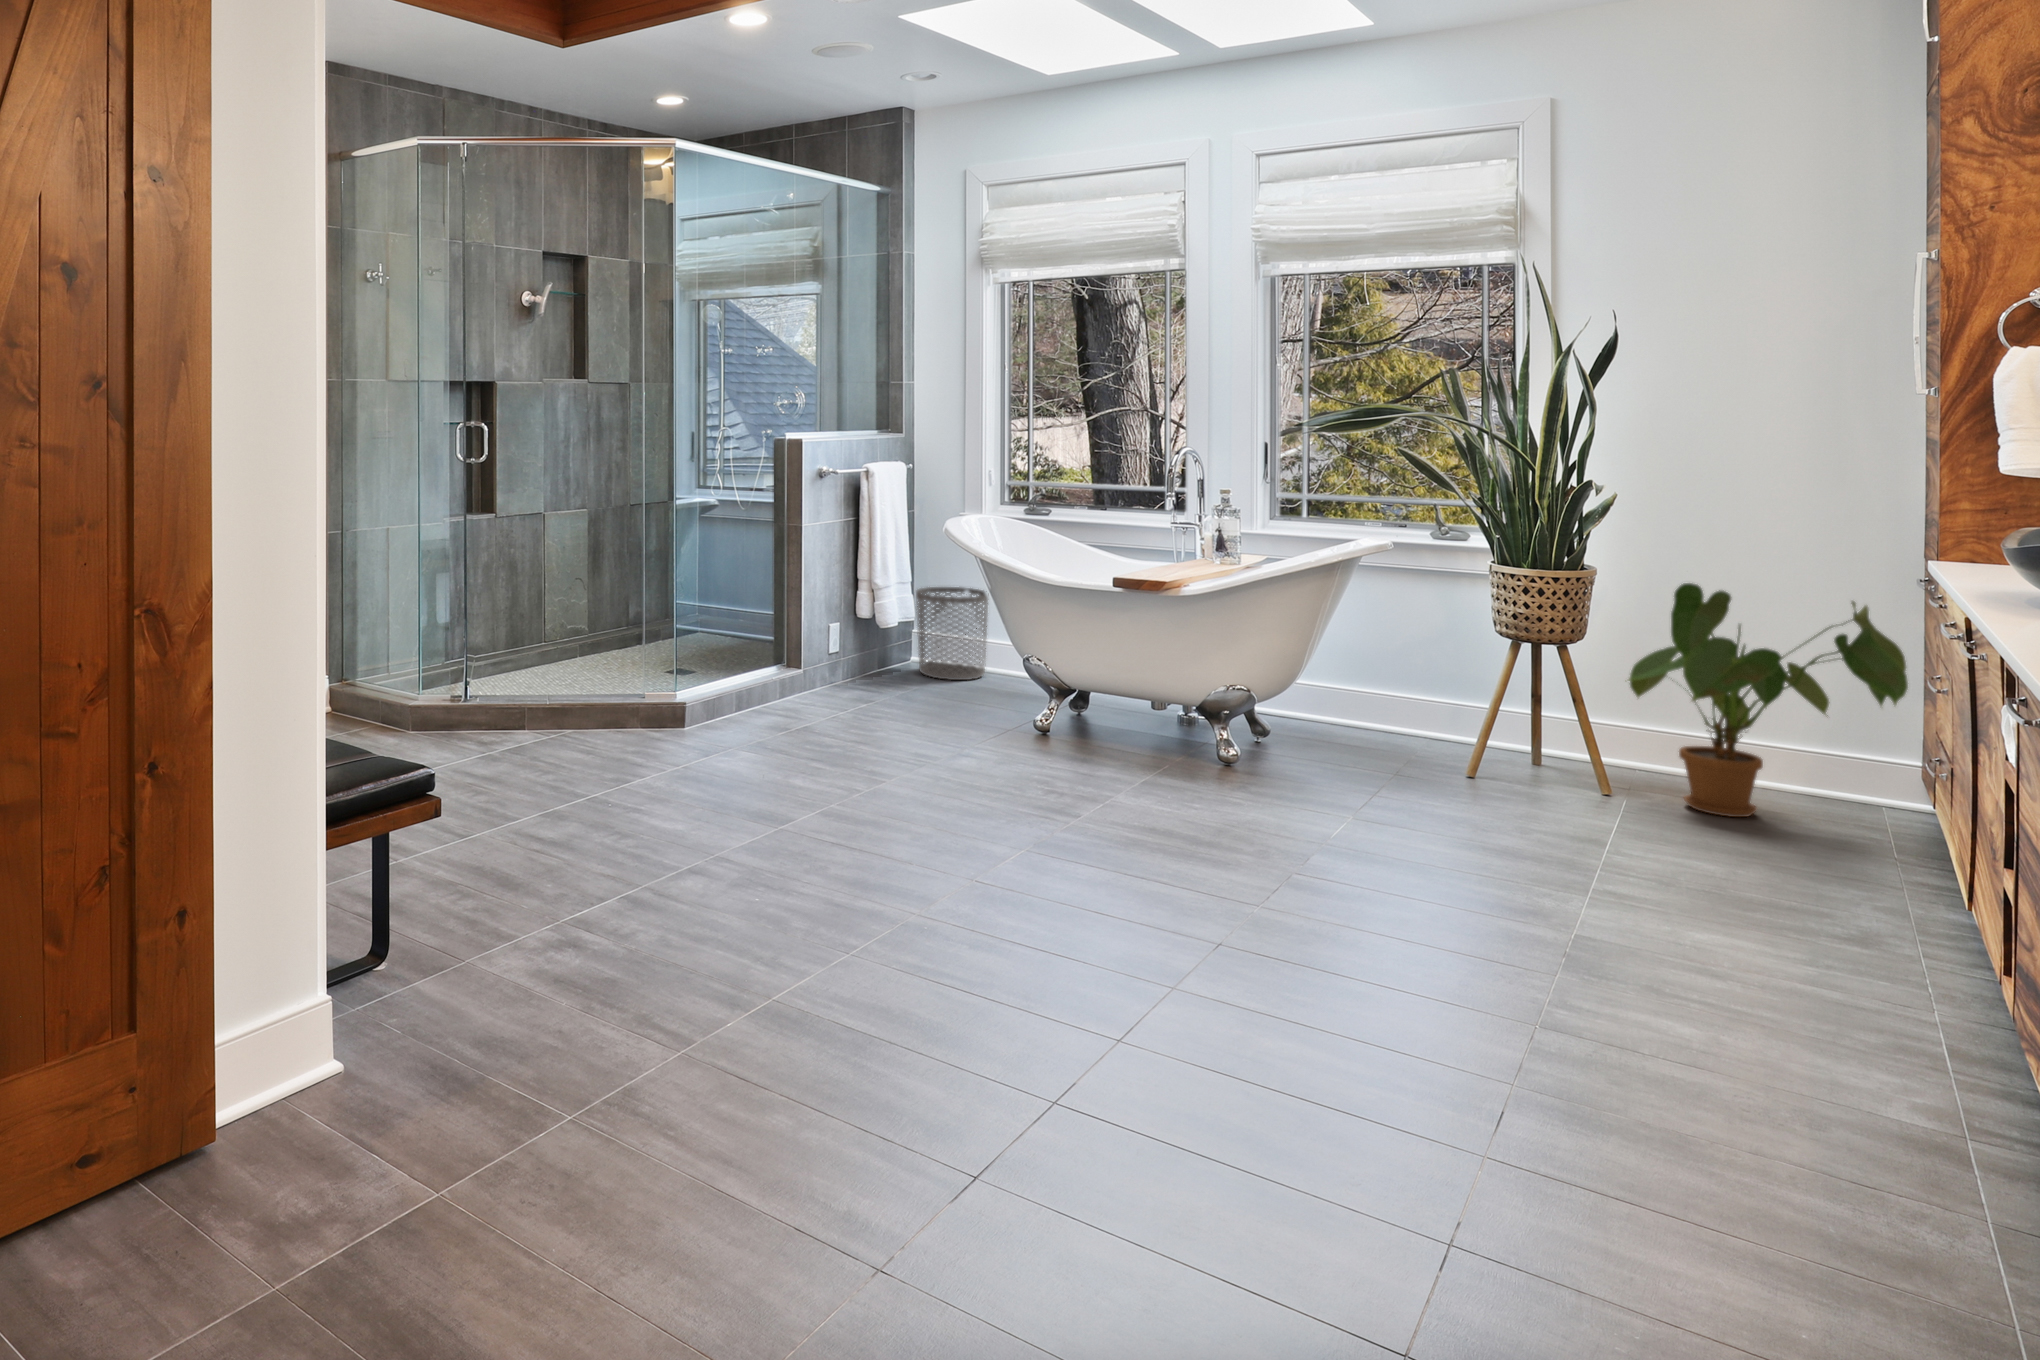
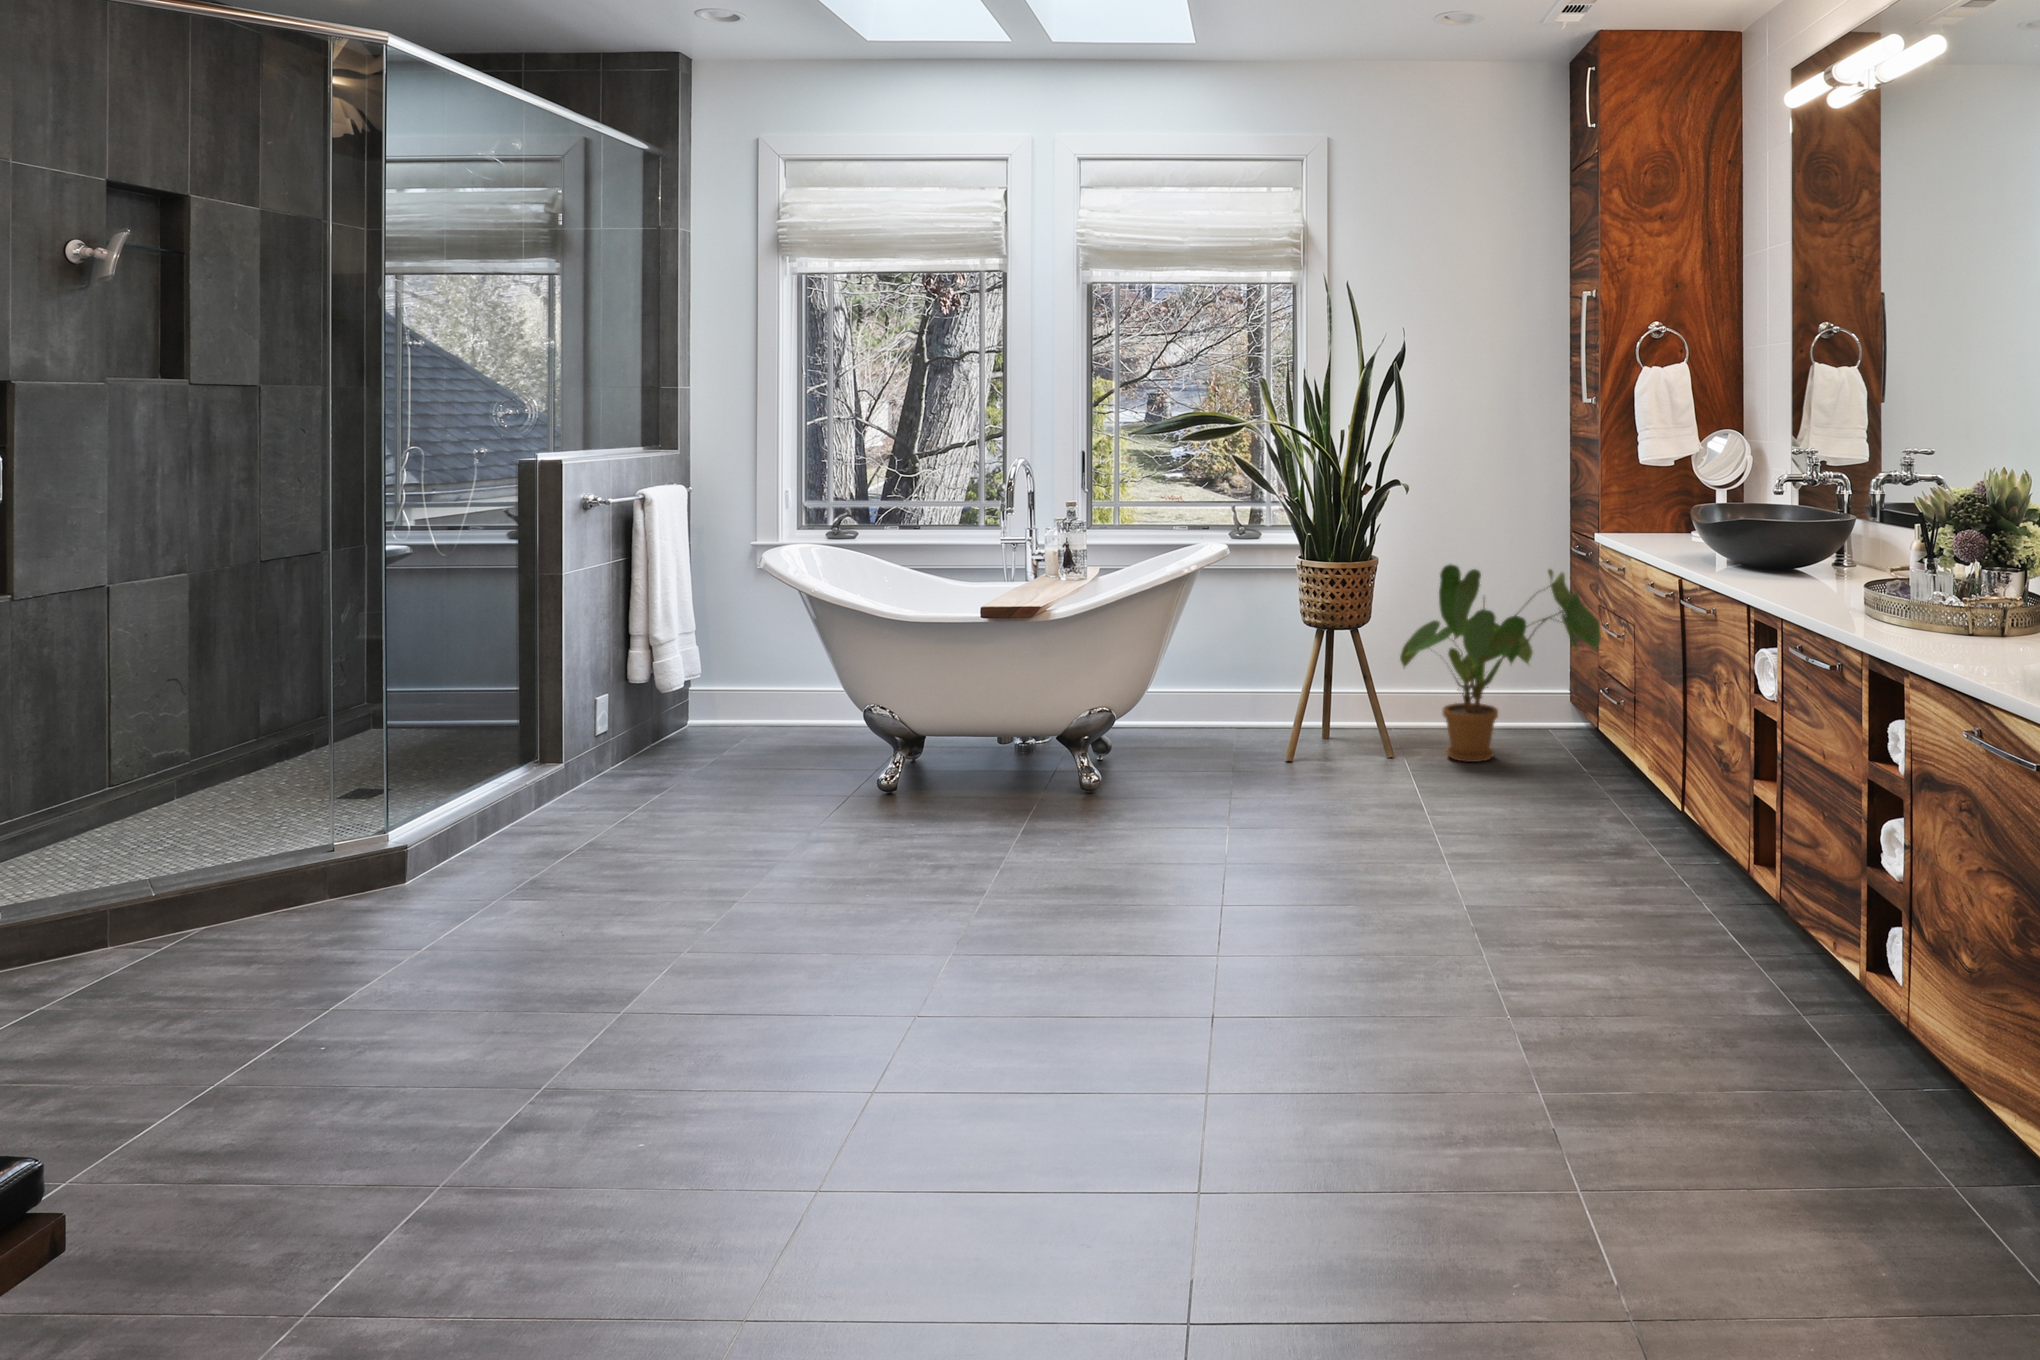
waste bin: present [916,587,988,680] -> none [699,630,789,744]

